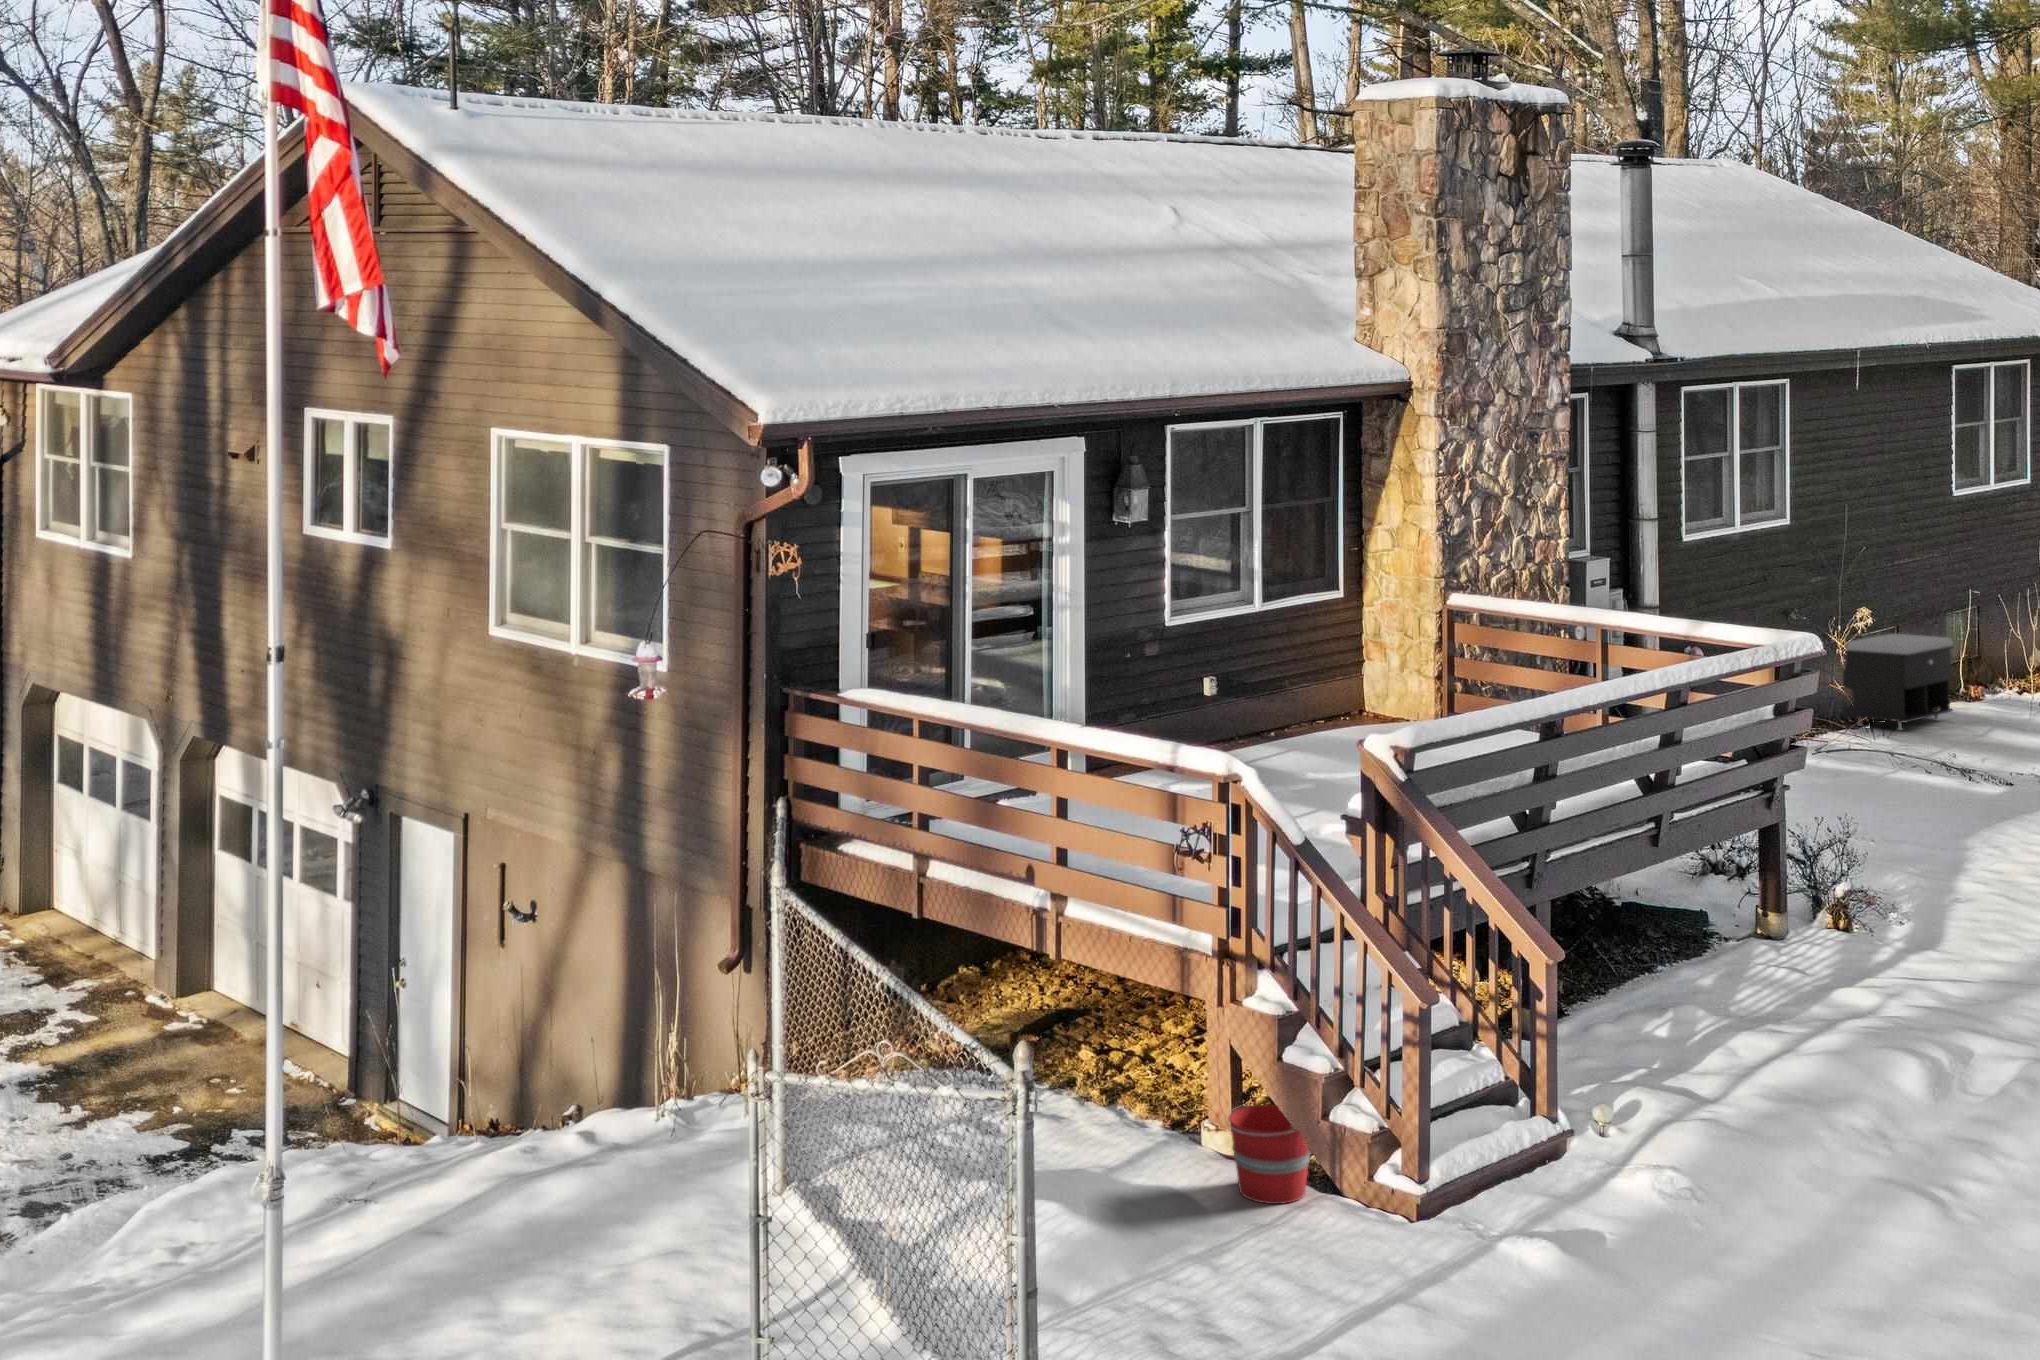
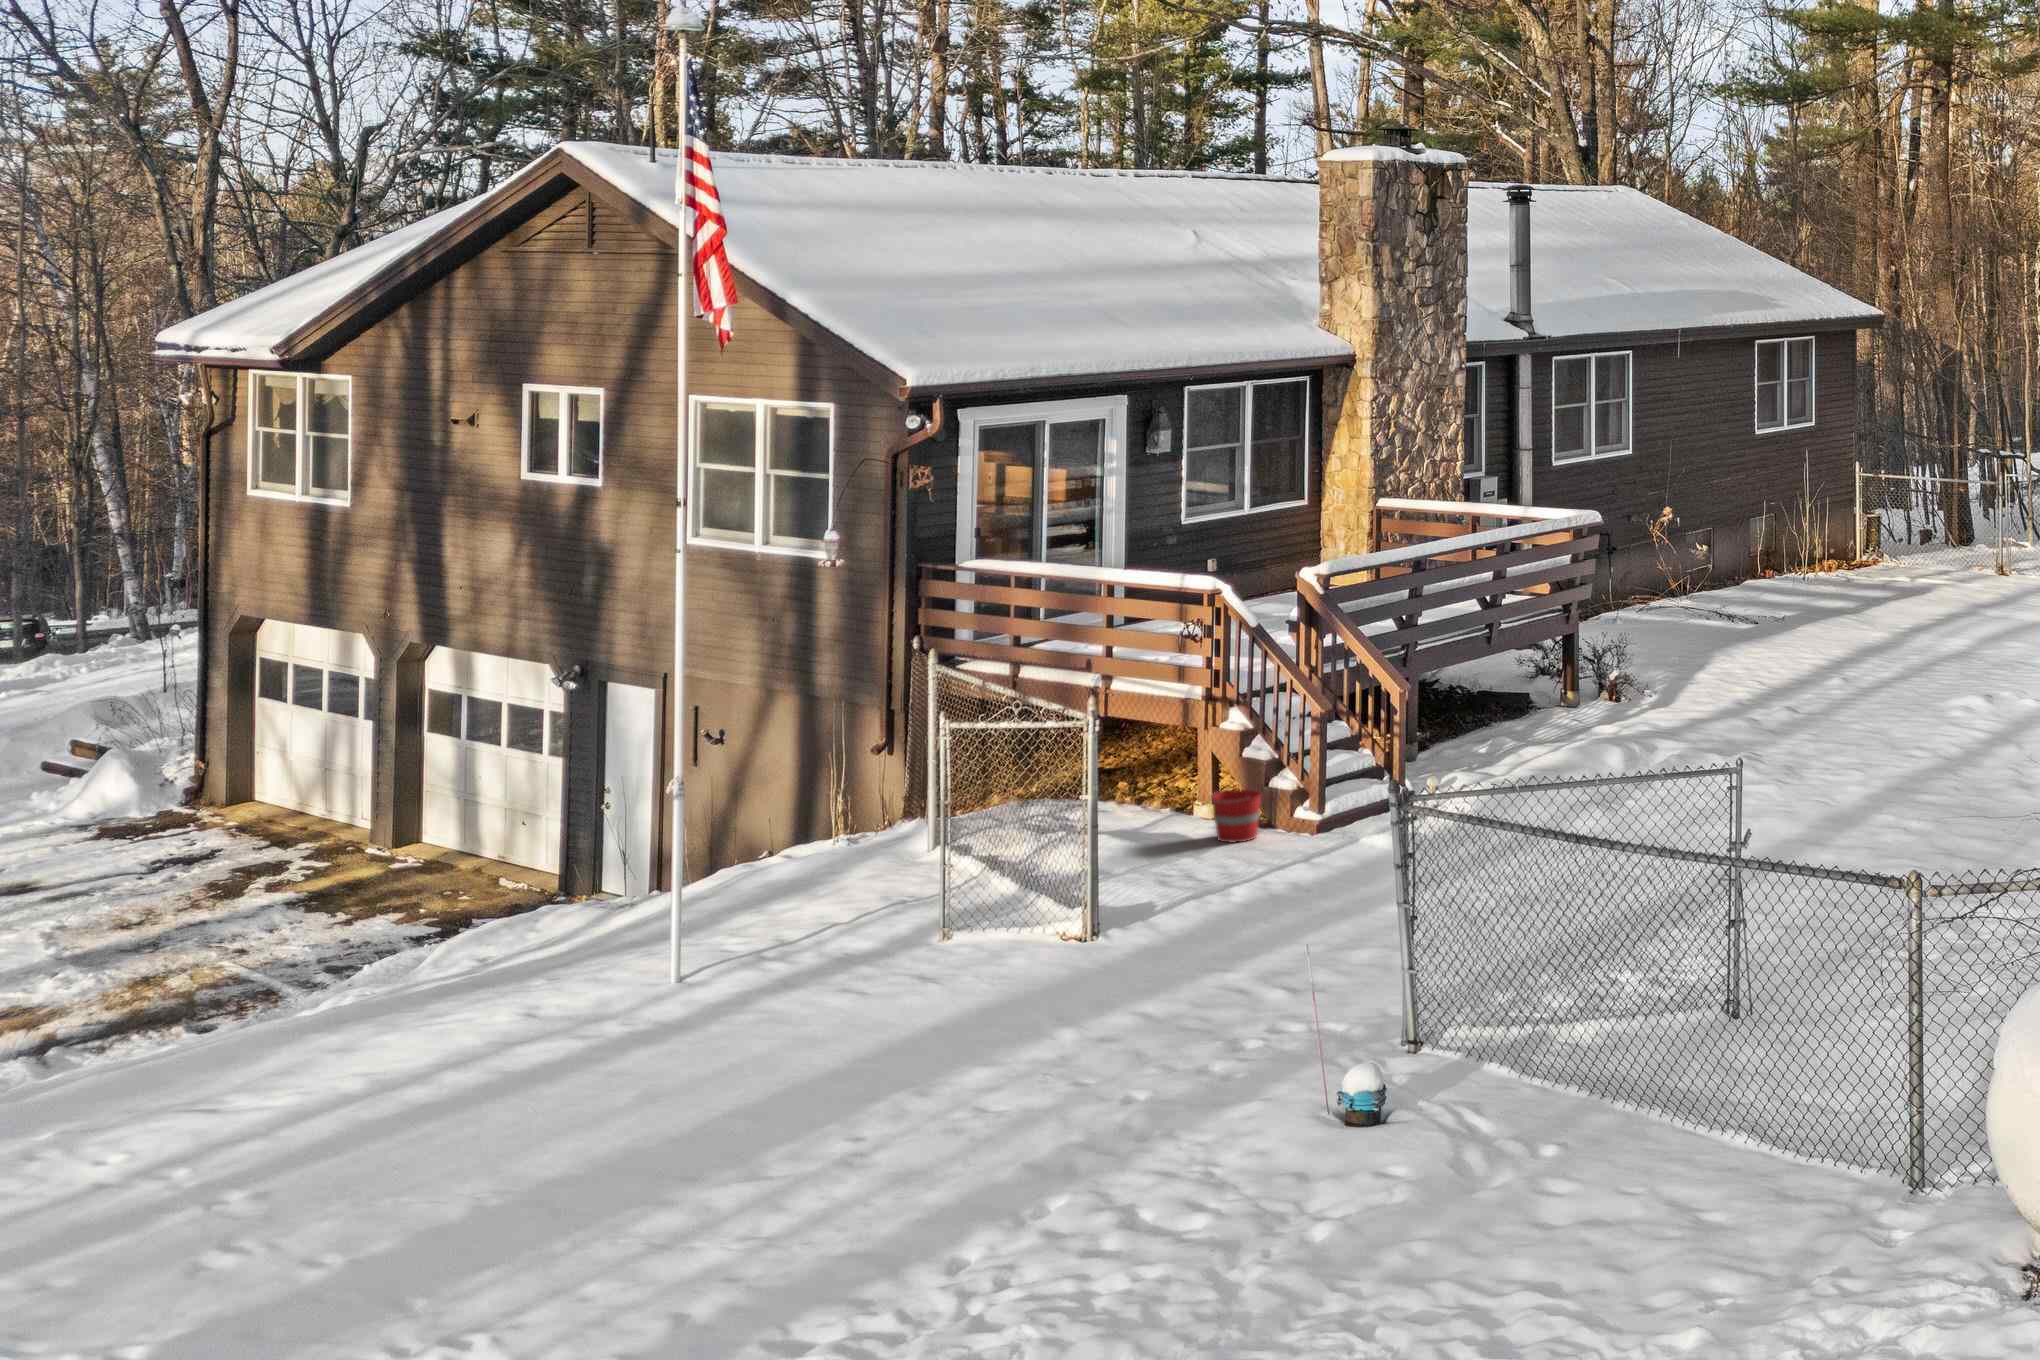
storage bench: present [1843,634,1953,730] -> none [1672,526,1746,590]

